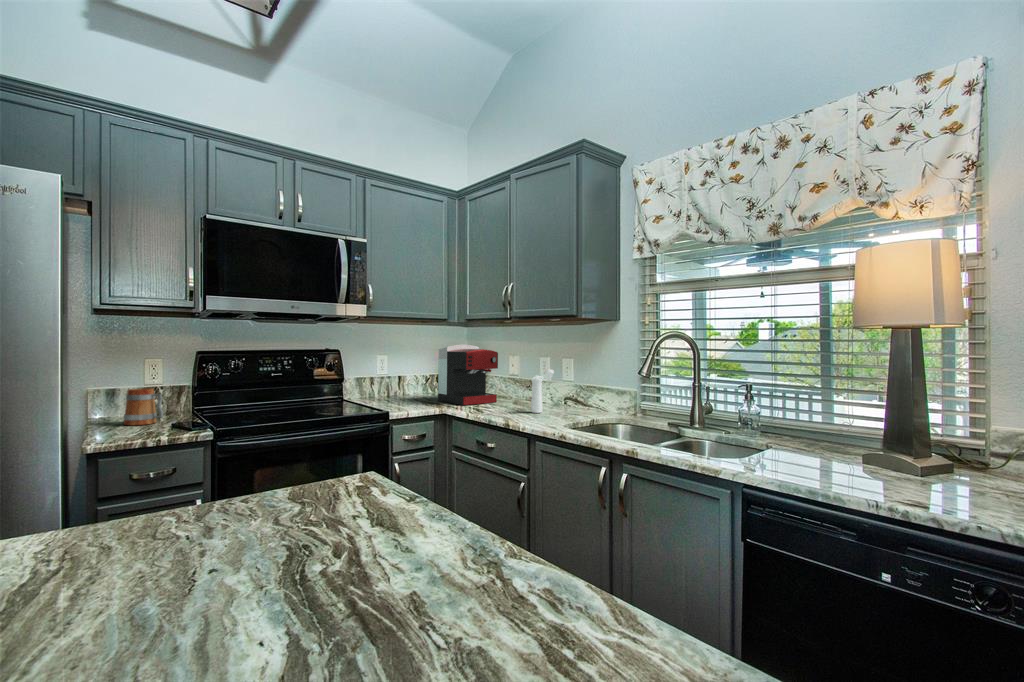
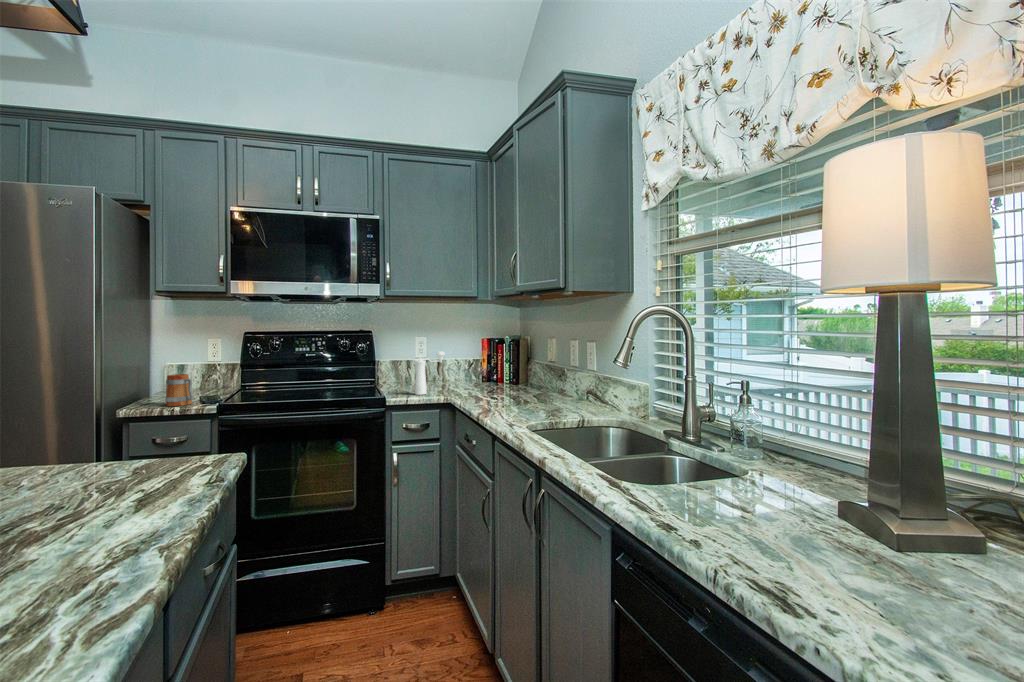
coffee maker: present [438,344,498,405] -> none [462,326,521,393]
pepper mill: present [531,370,554,413] -> present [415,352,445,395]

